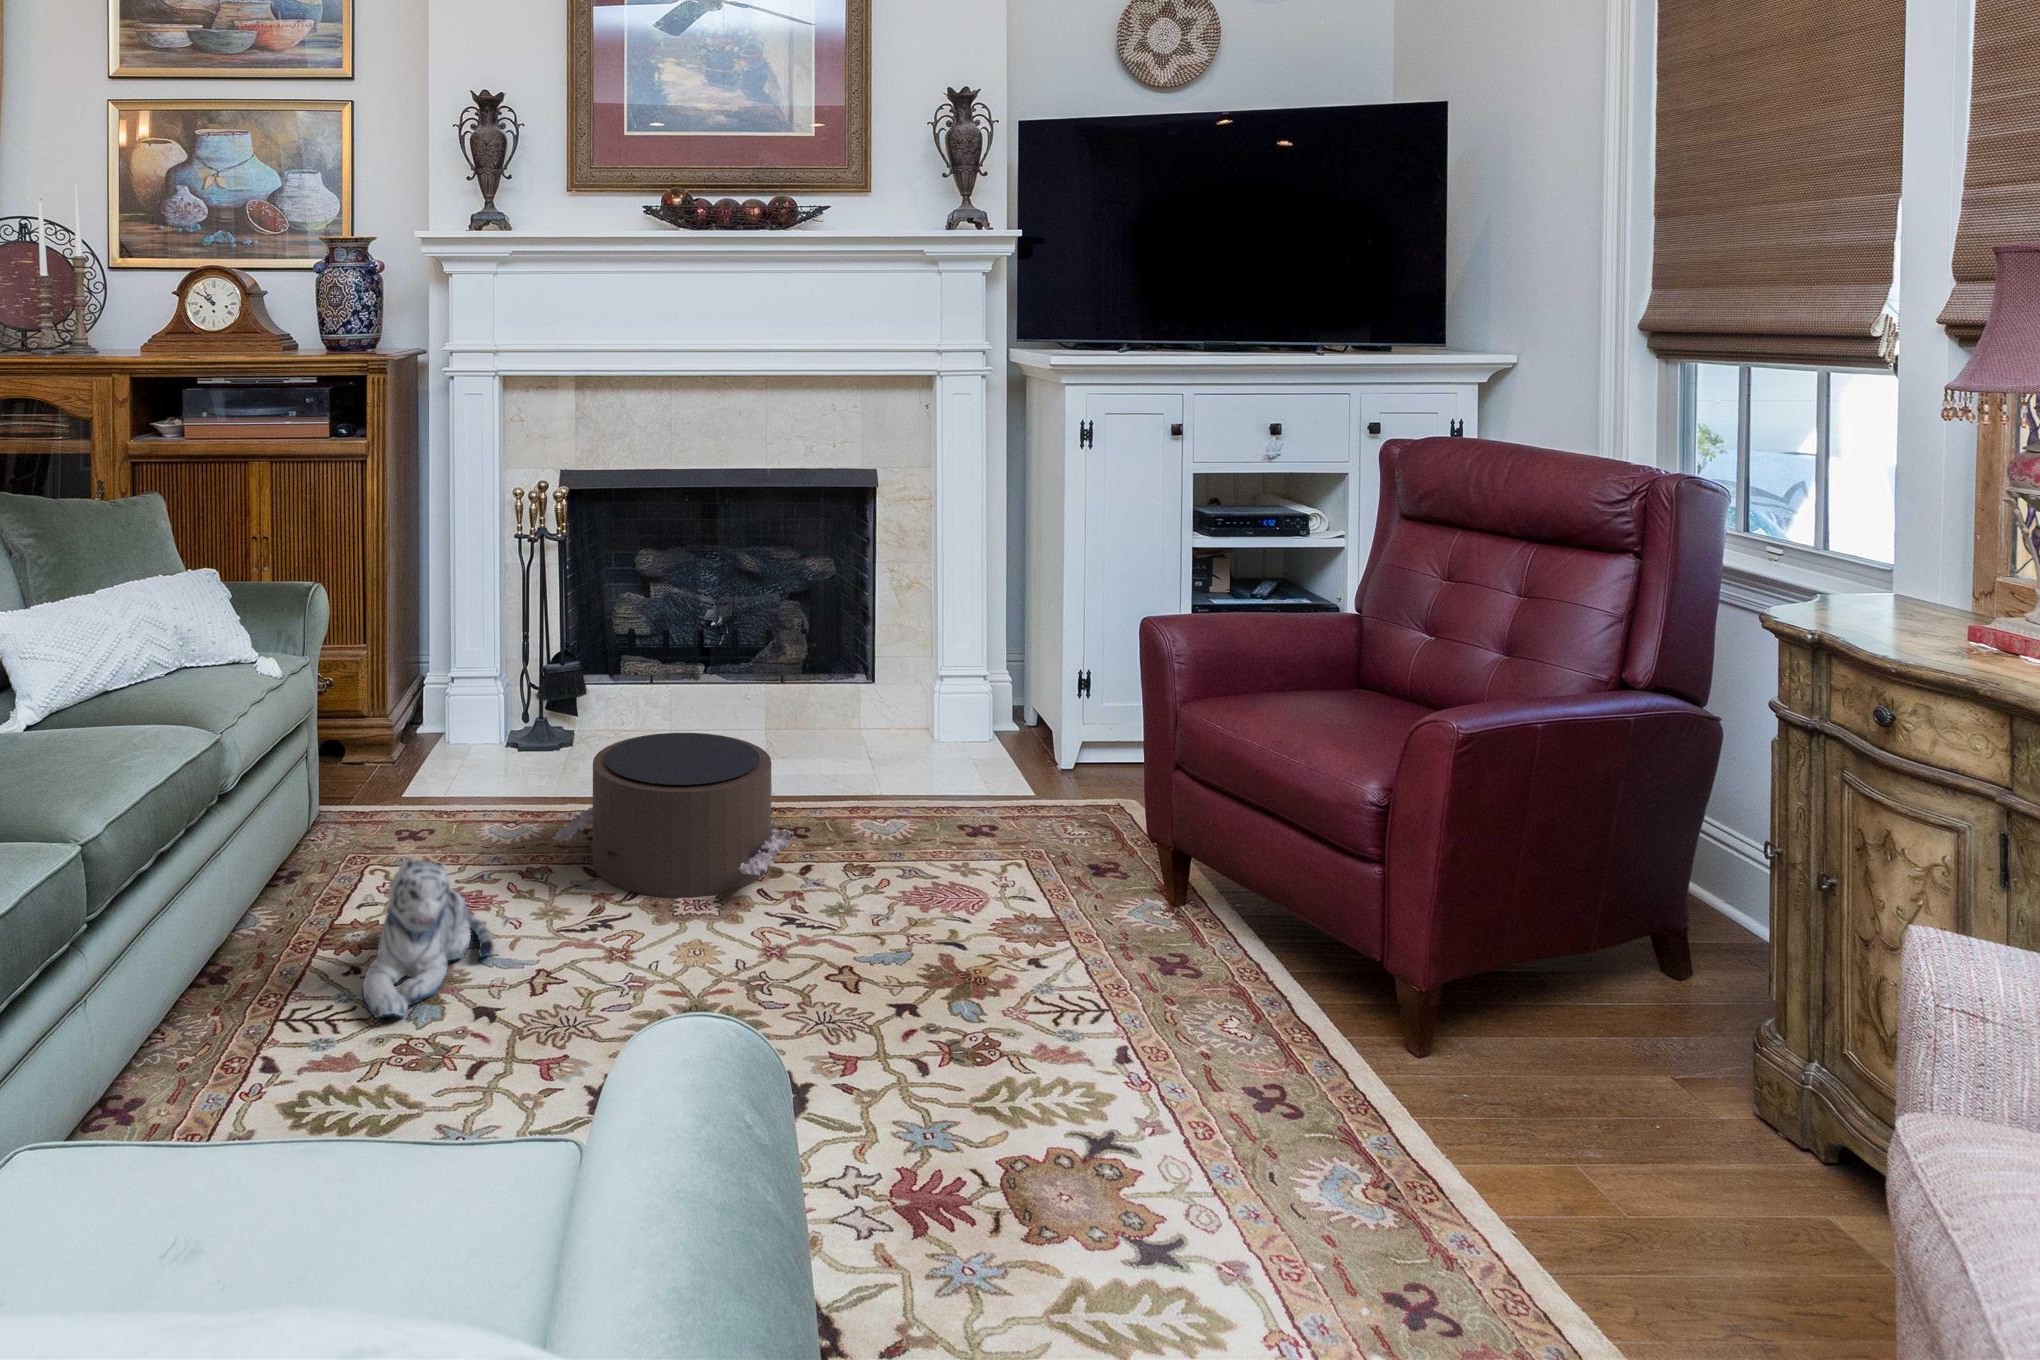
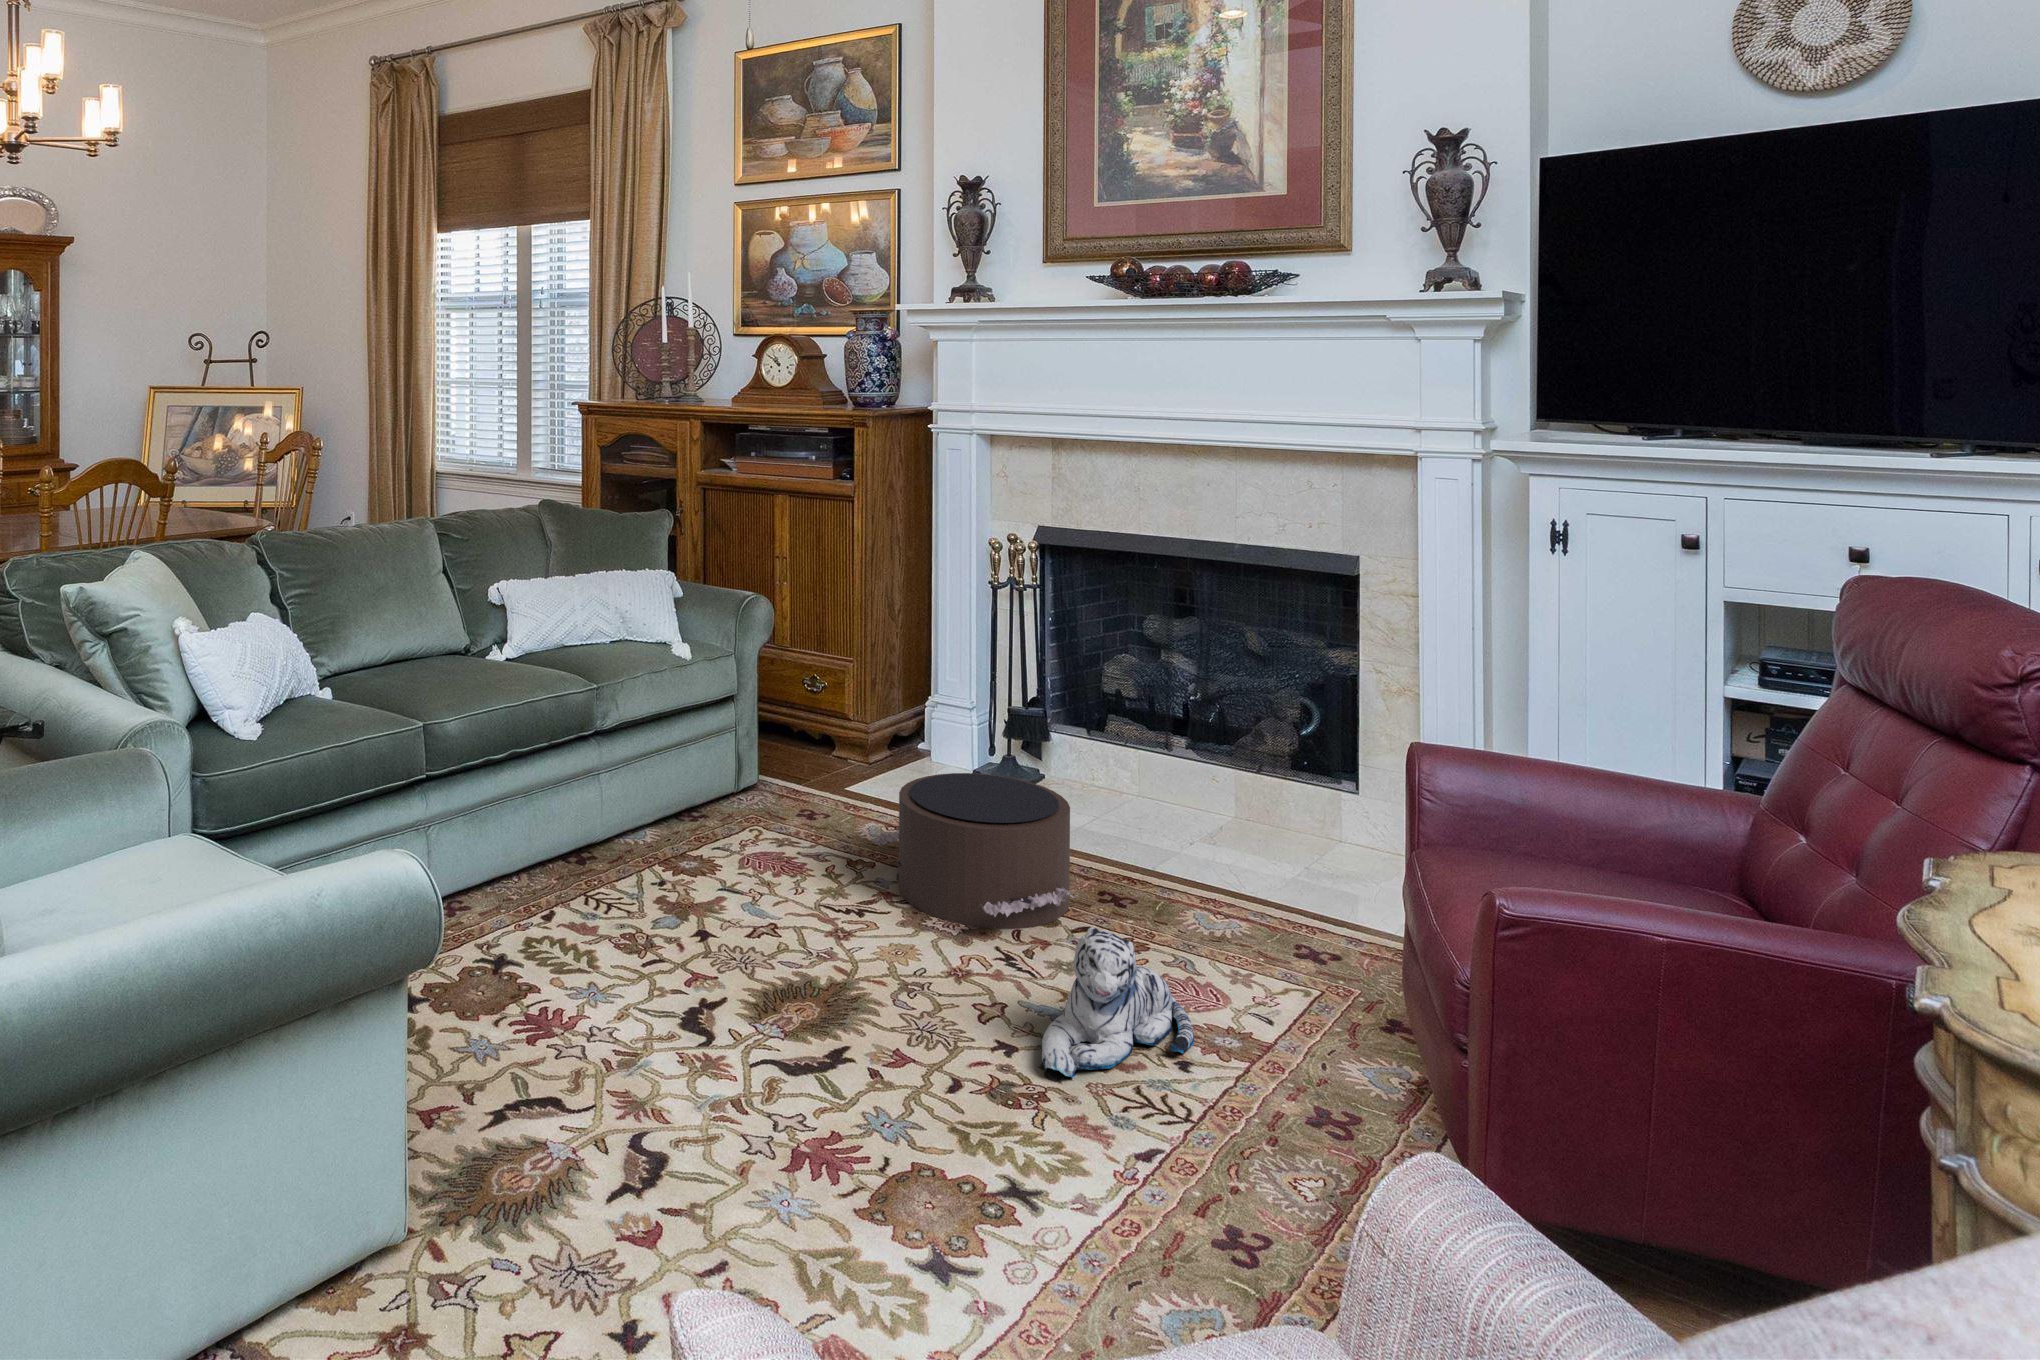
plush toy: present [363,860,493,1018] -> present [1042,927,1194,1078]

